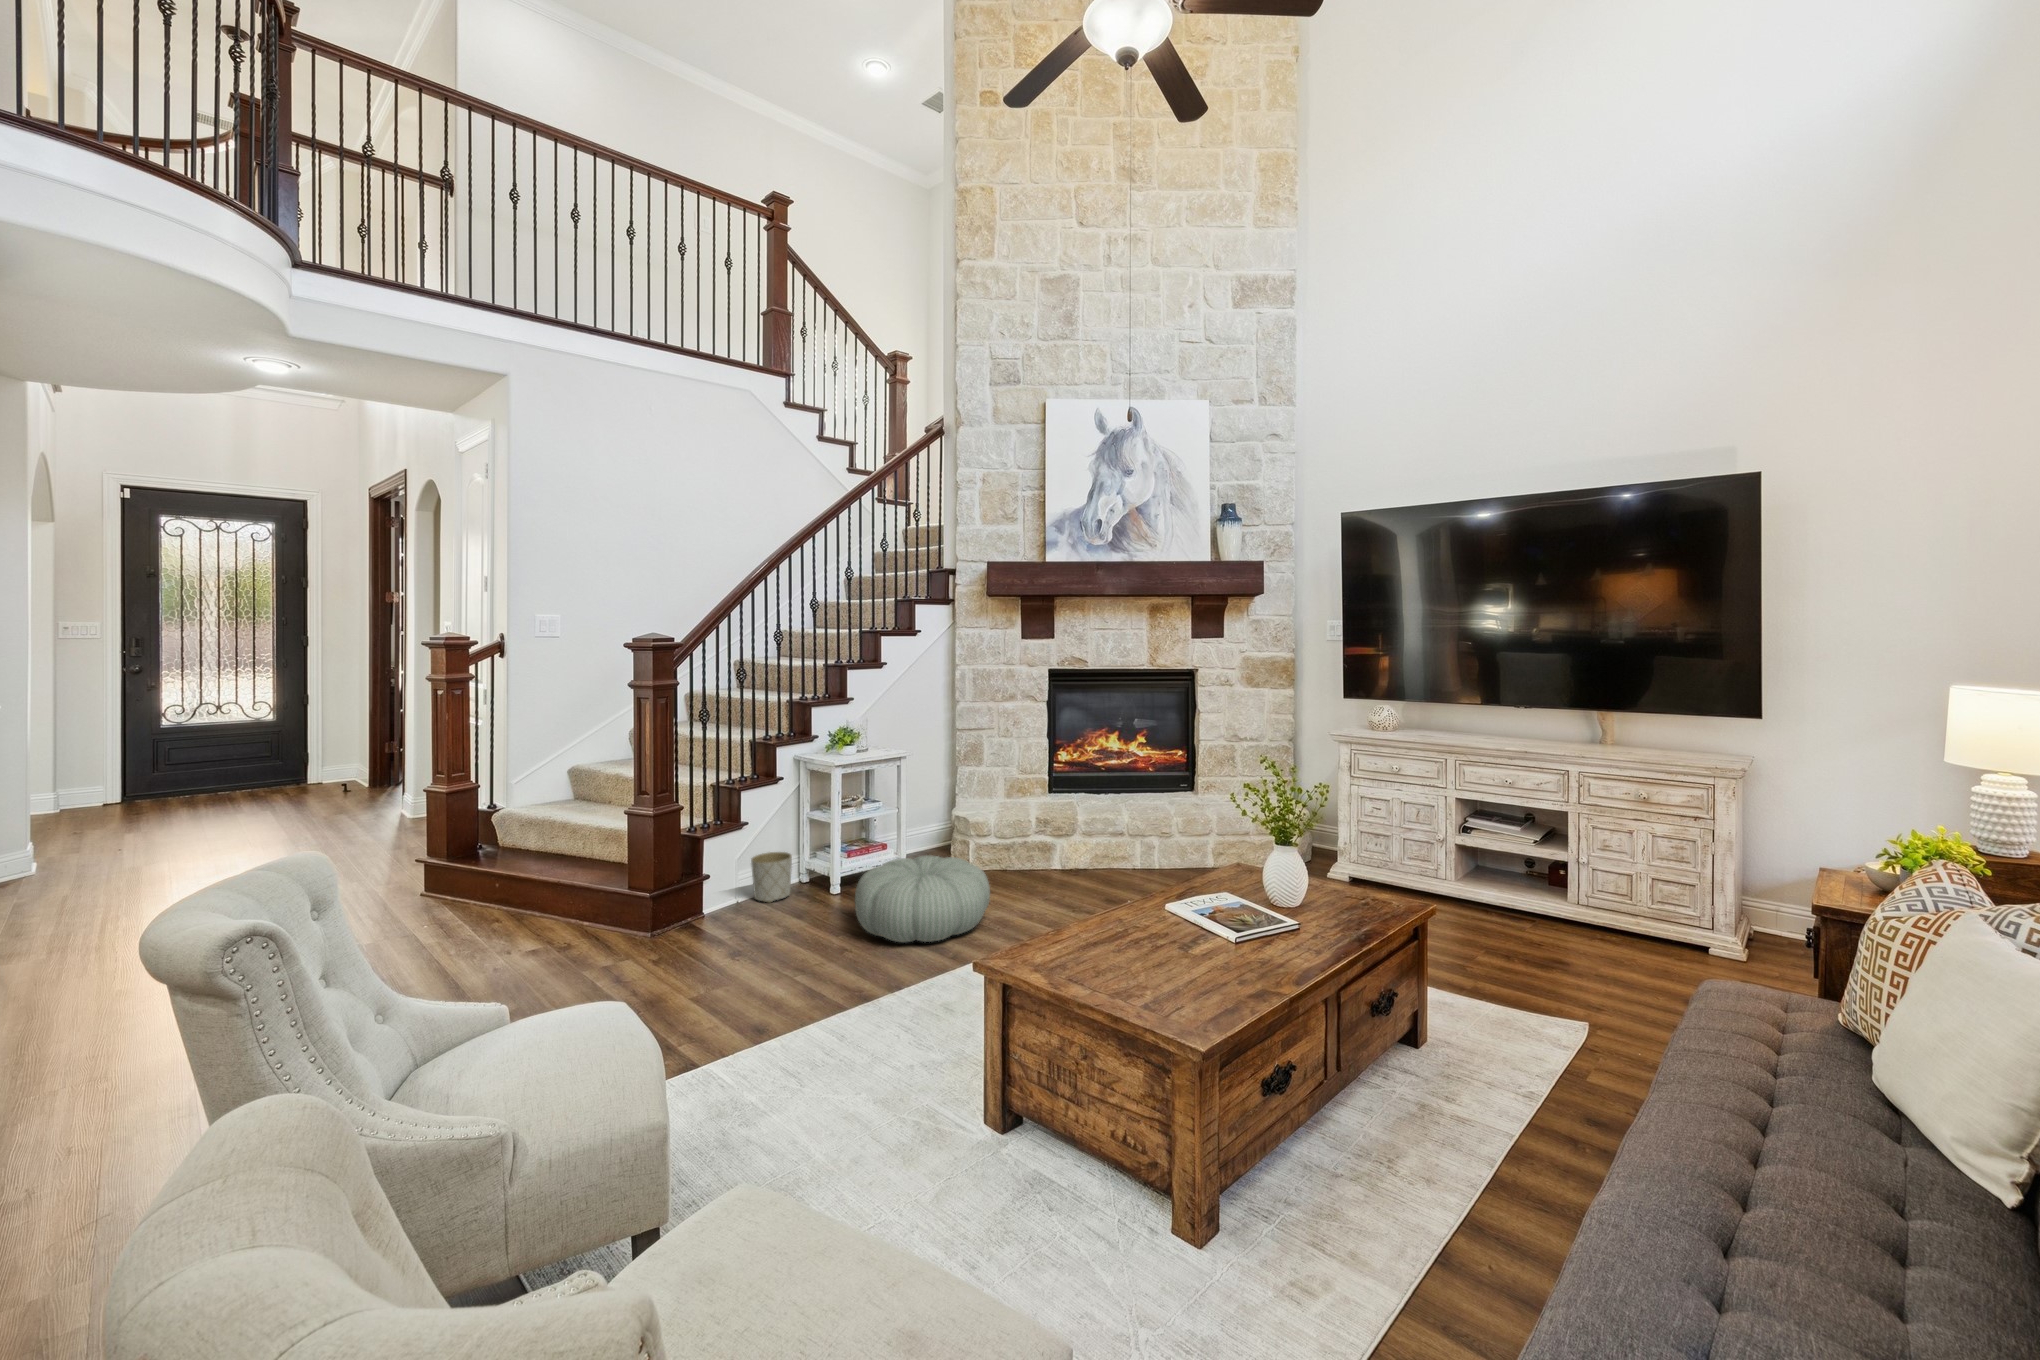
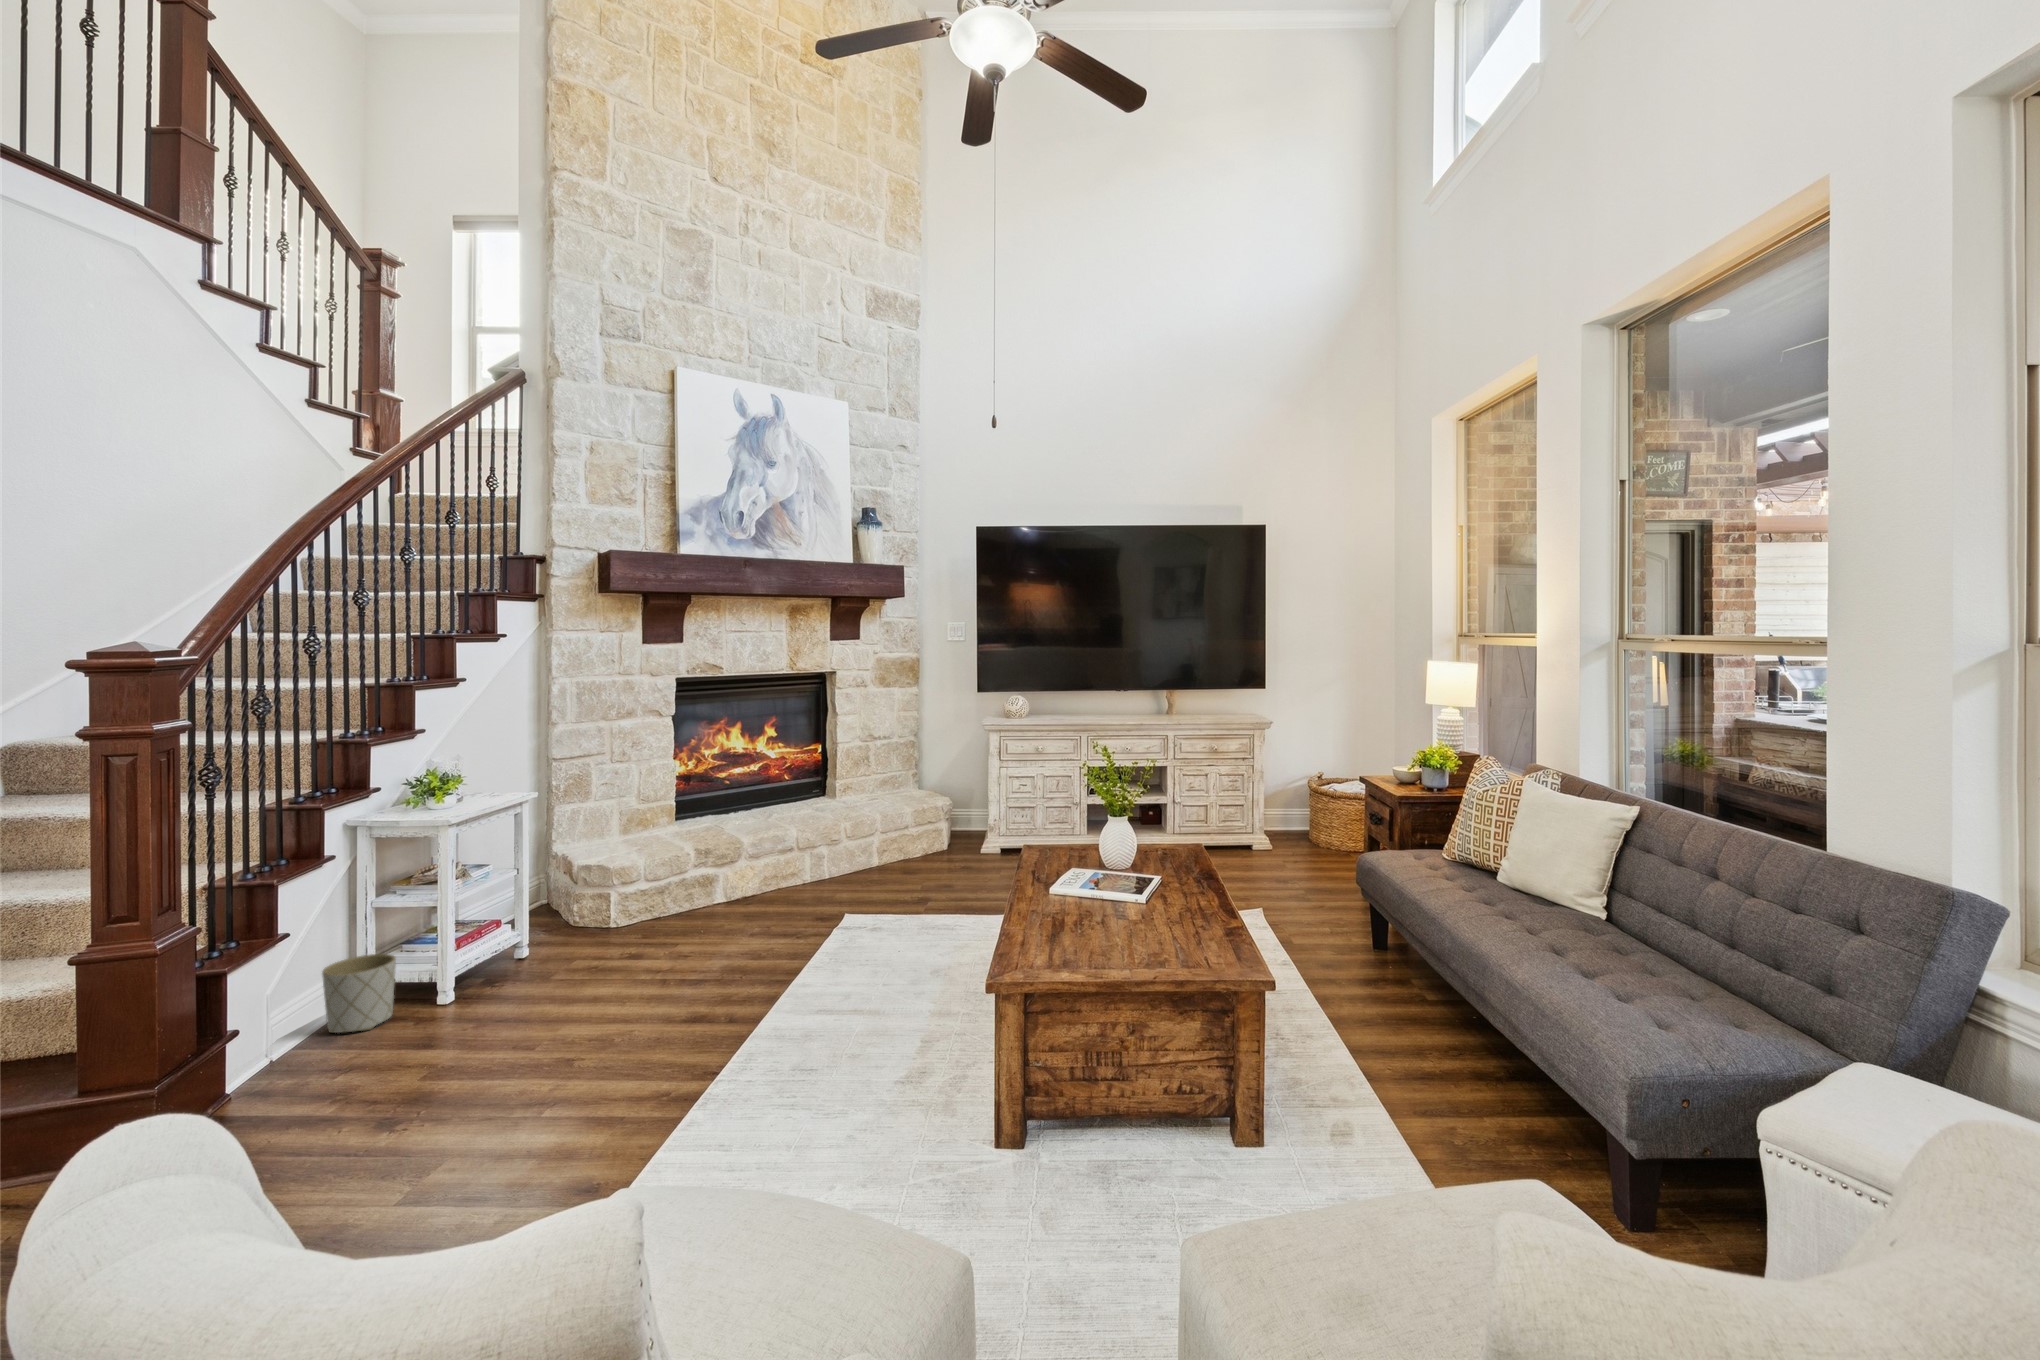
pouf: present [855,855,990,943] -> none [561,901,745,1012]

